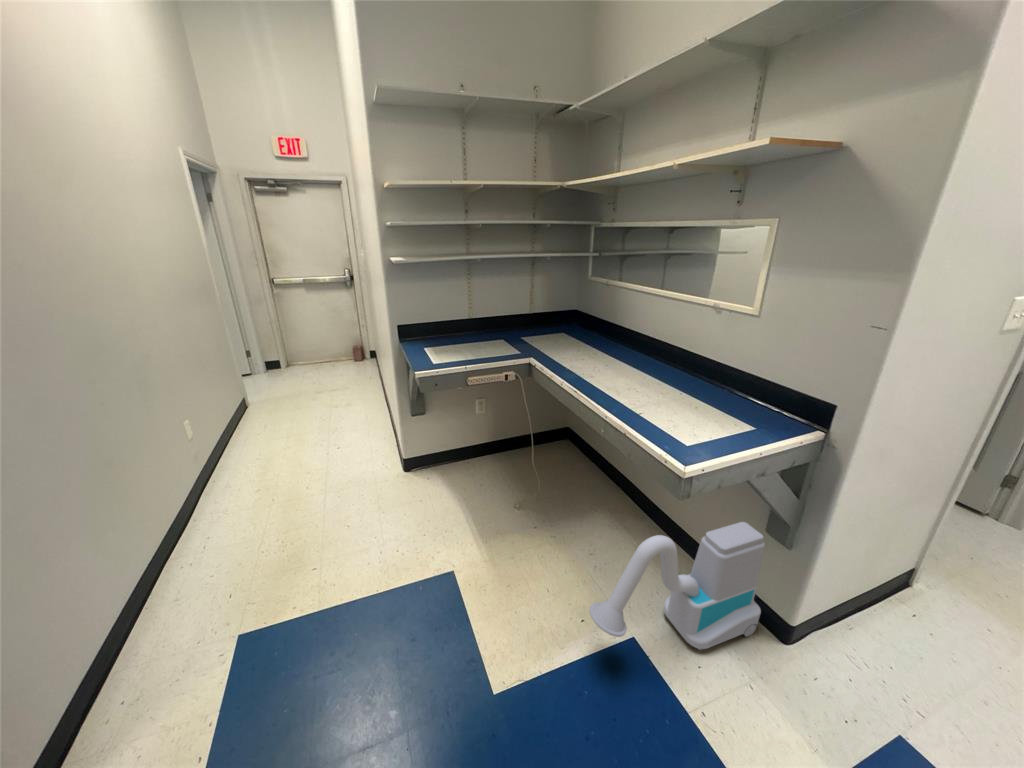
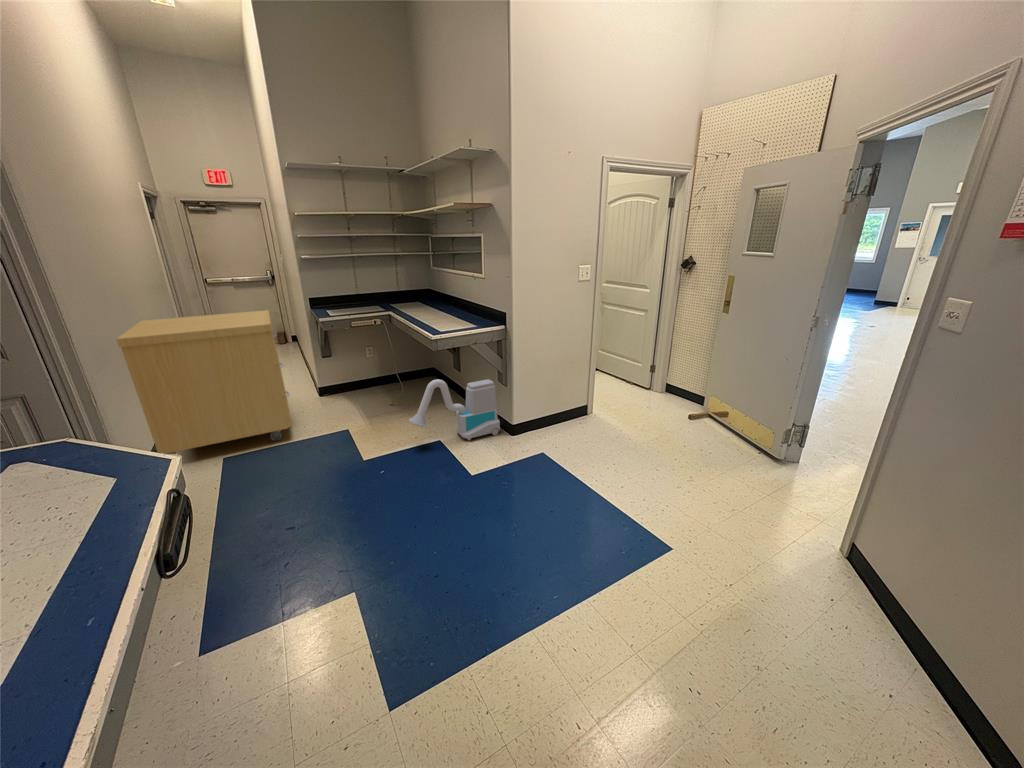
storage cabinet: none [21,349,361,642] -> present [117,310,292,454]

